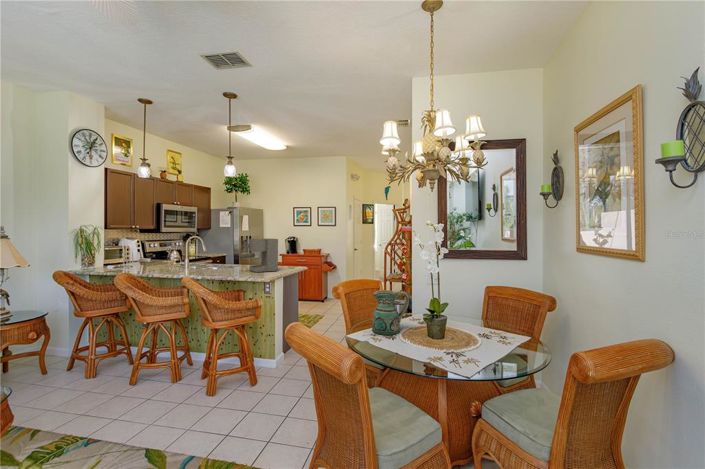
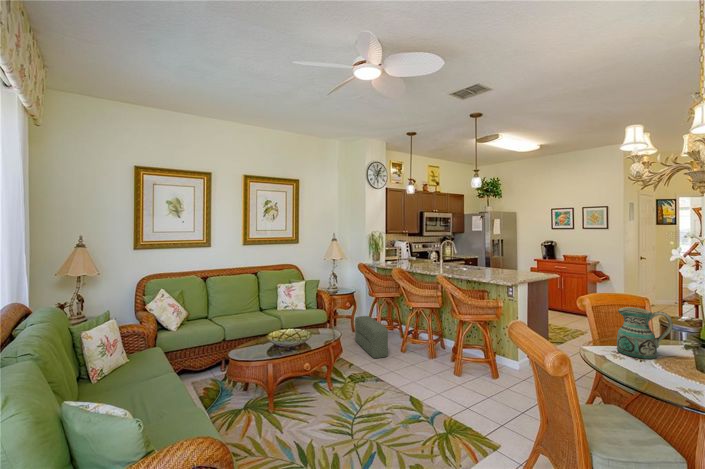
coffee maker: present [240,238,278,273] -> none [484,244,523,277]
pouf: none [44,347,107,409] -> present [355,316,388,358]

